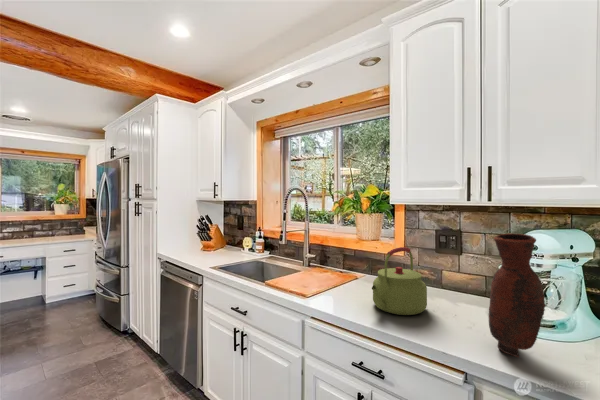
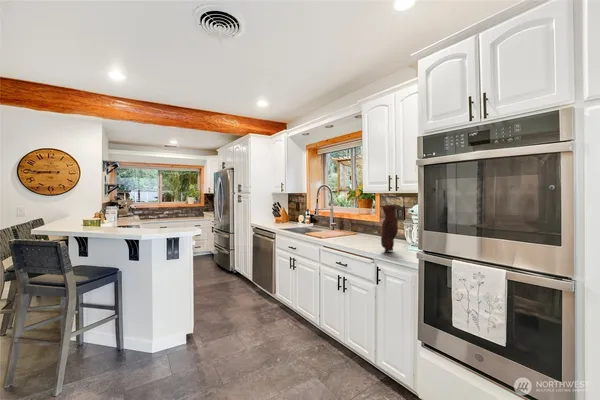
kettle: present [372,247,427,315] -> none [344,214,374,244]

